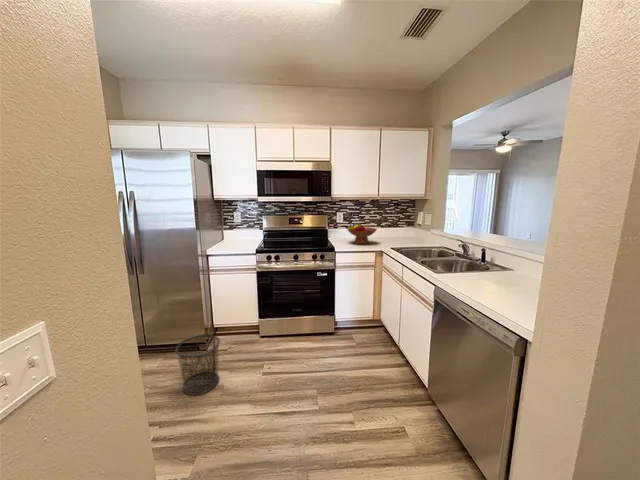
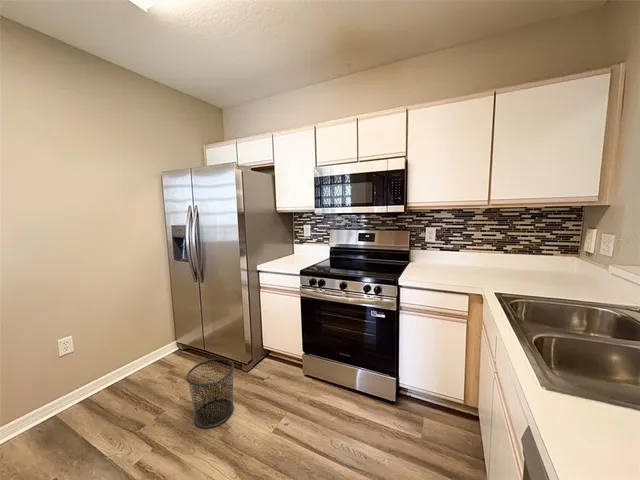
fruit bowl: present [347,224,377,244] -> none [428,246,481,278]

